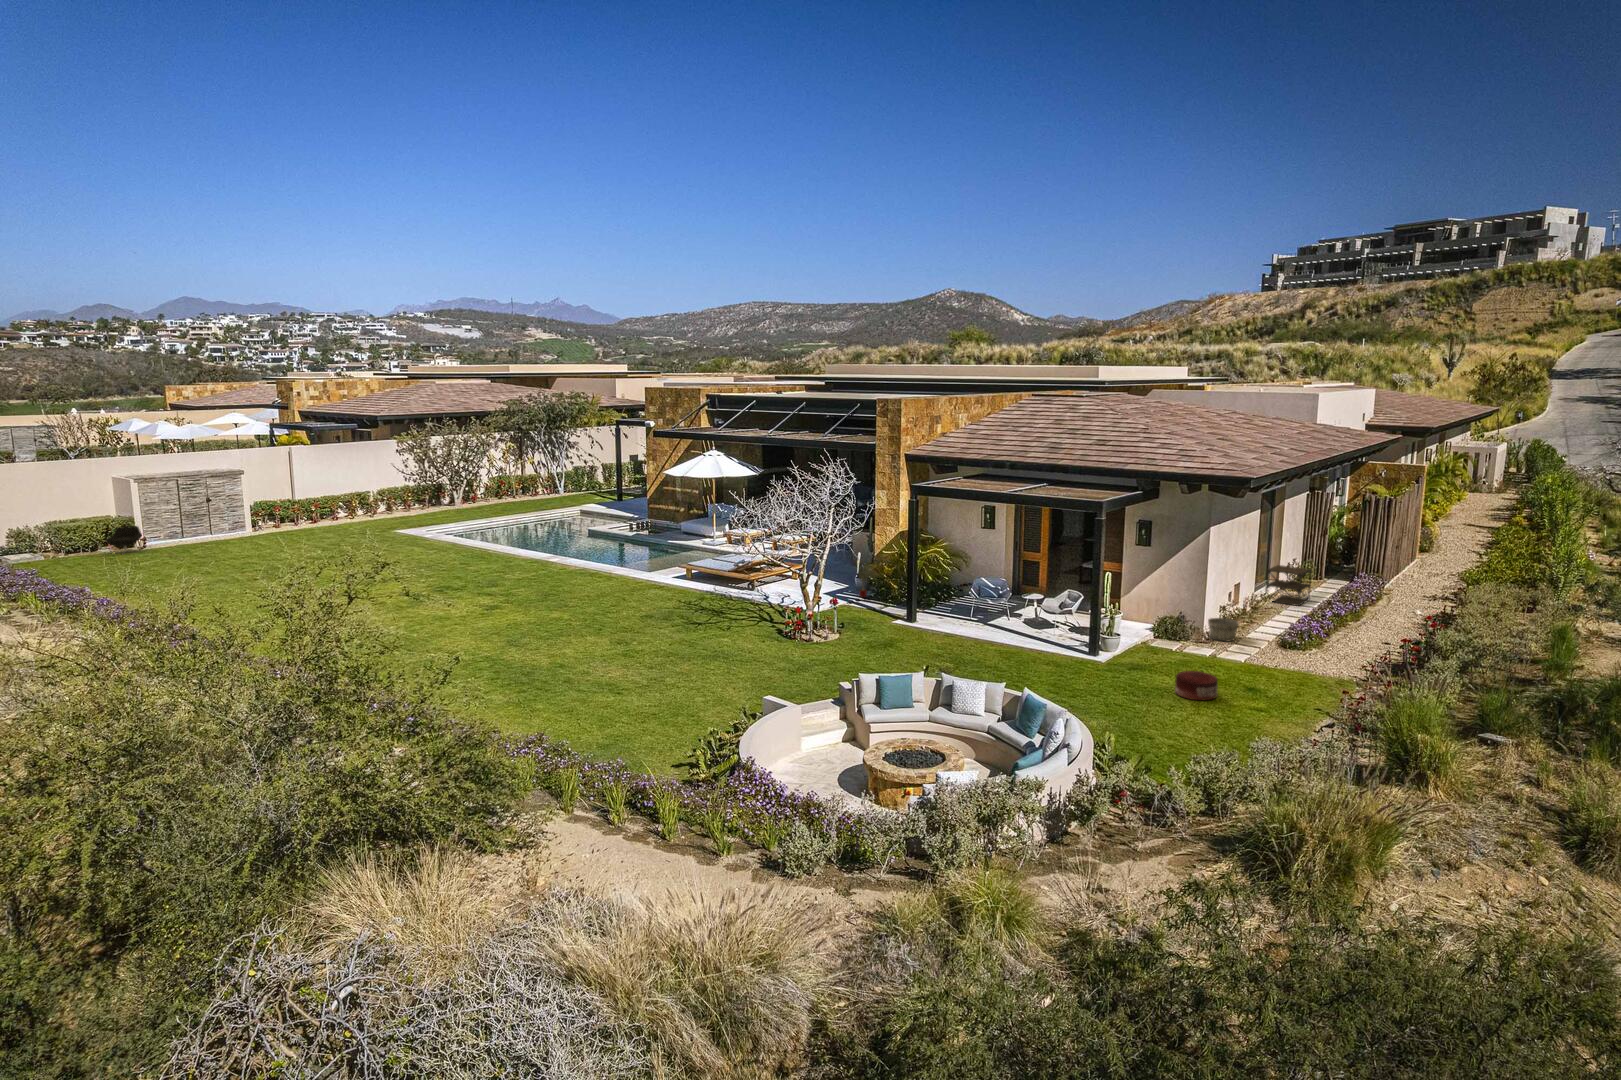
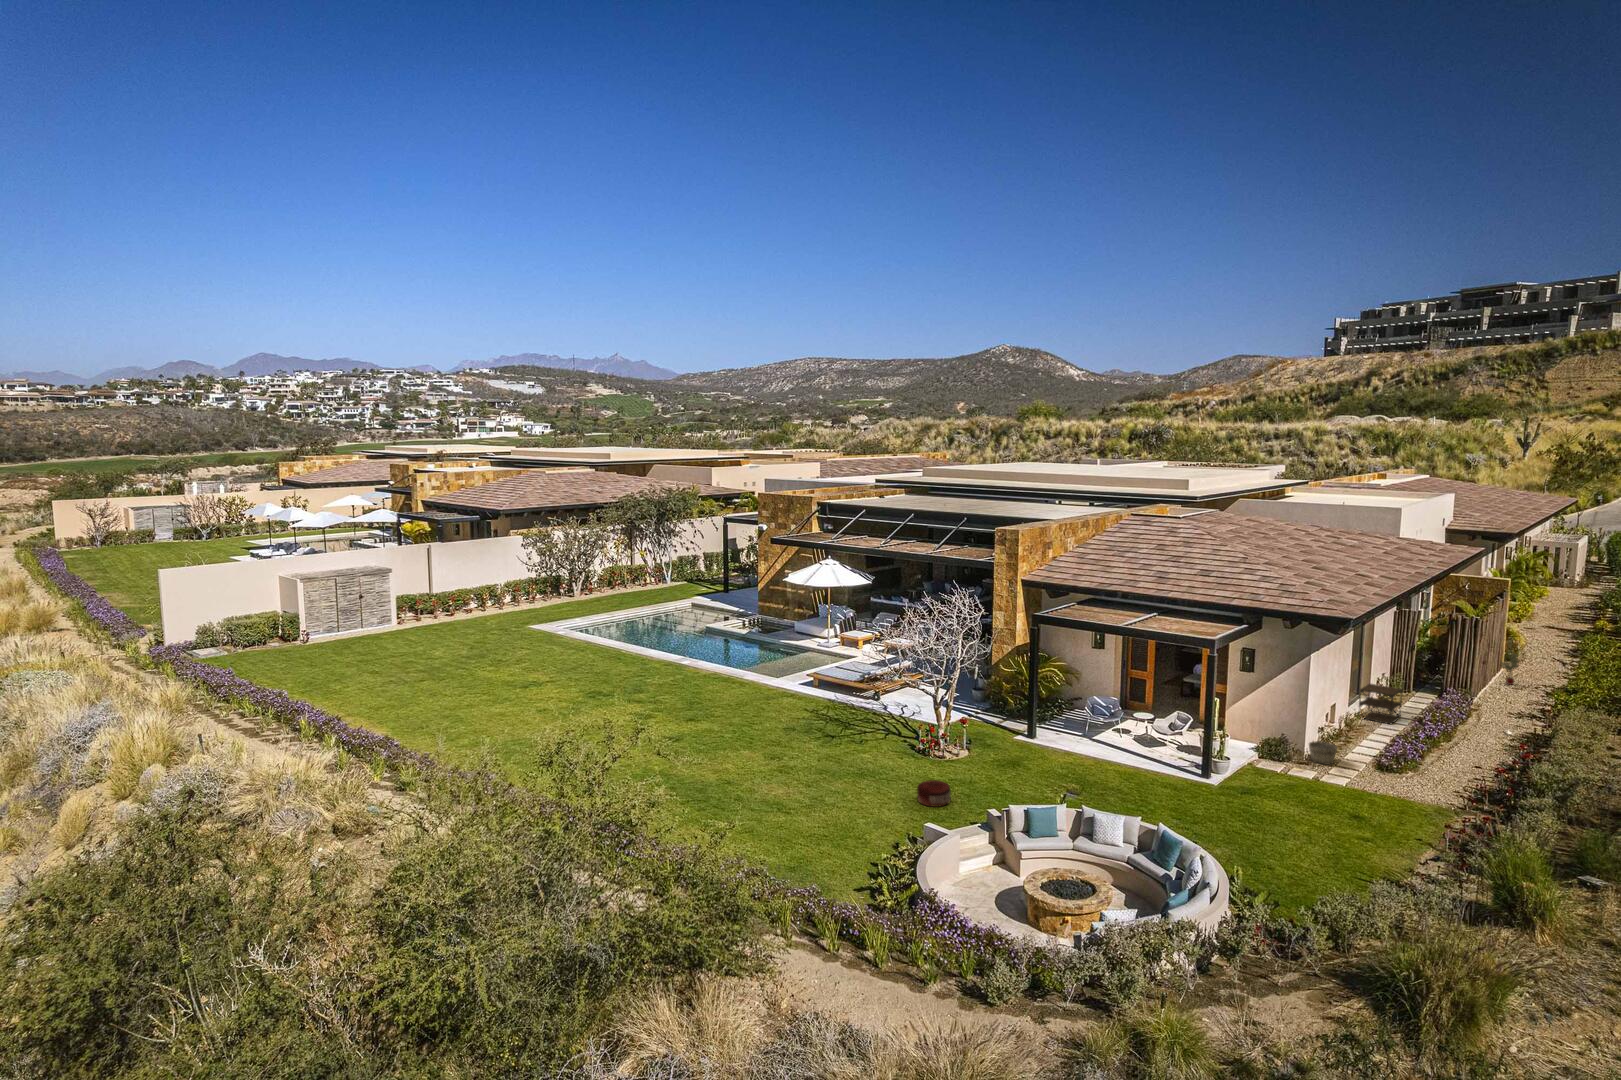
lounge chair: present [106,526,142,552] -> none [279,625,309,652]
potted tree: present [858,561,877,597] -> present [1500,652,1519,685]
pouf: present [1175,671,1218,700] -> present [917,780,951,807]

